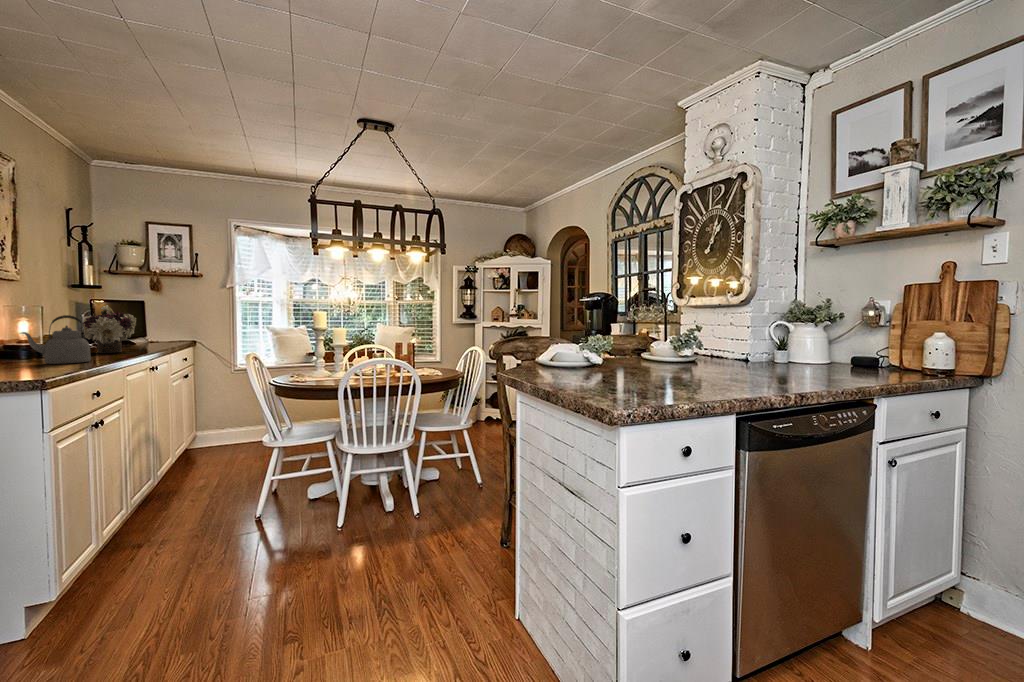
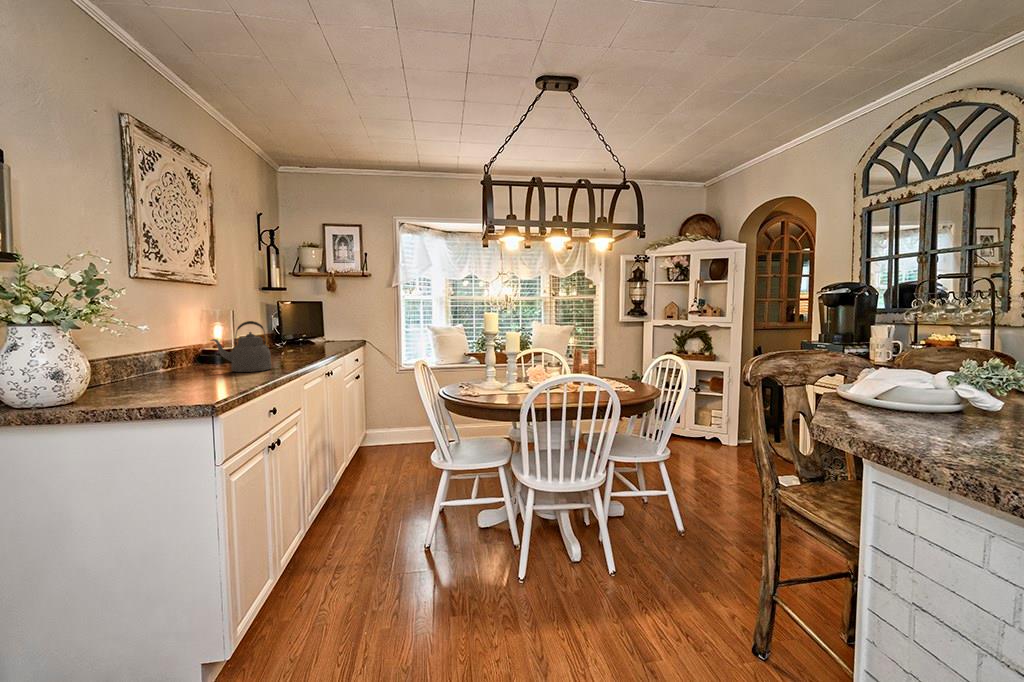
flower arrangement: present [82,305,136,353] -> none [267,308,313,356]

